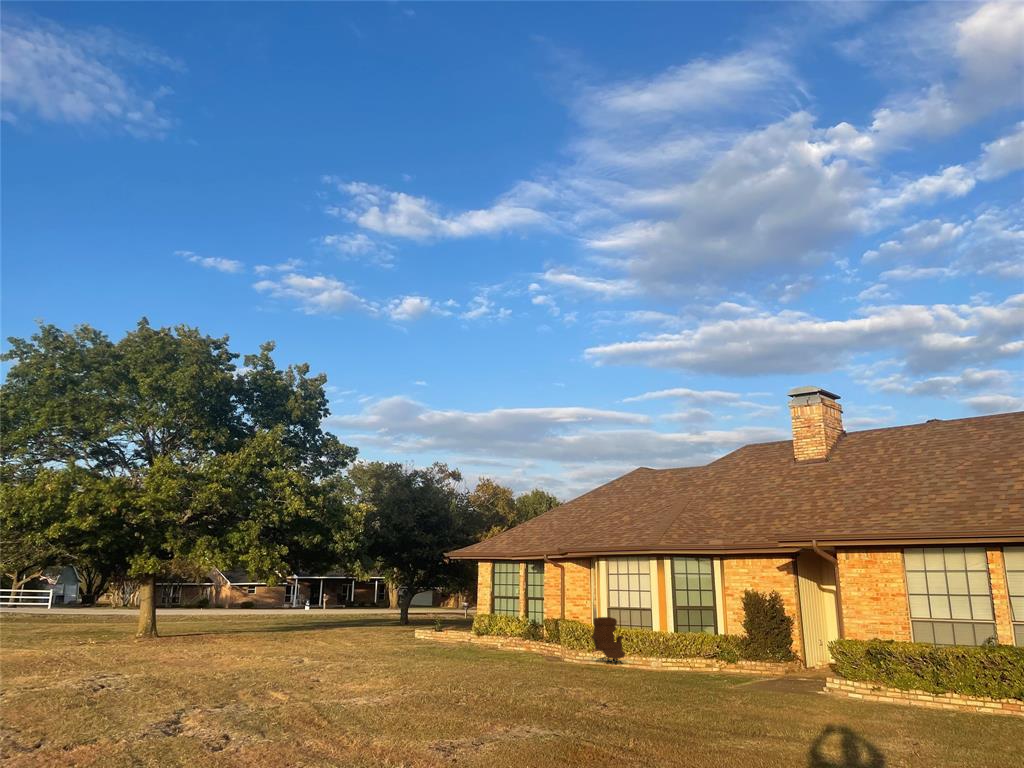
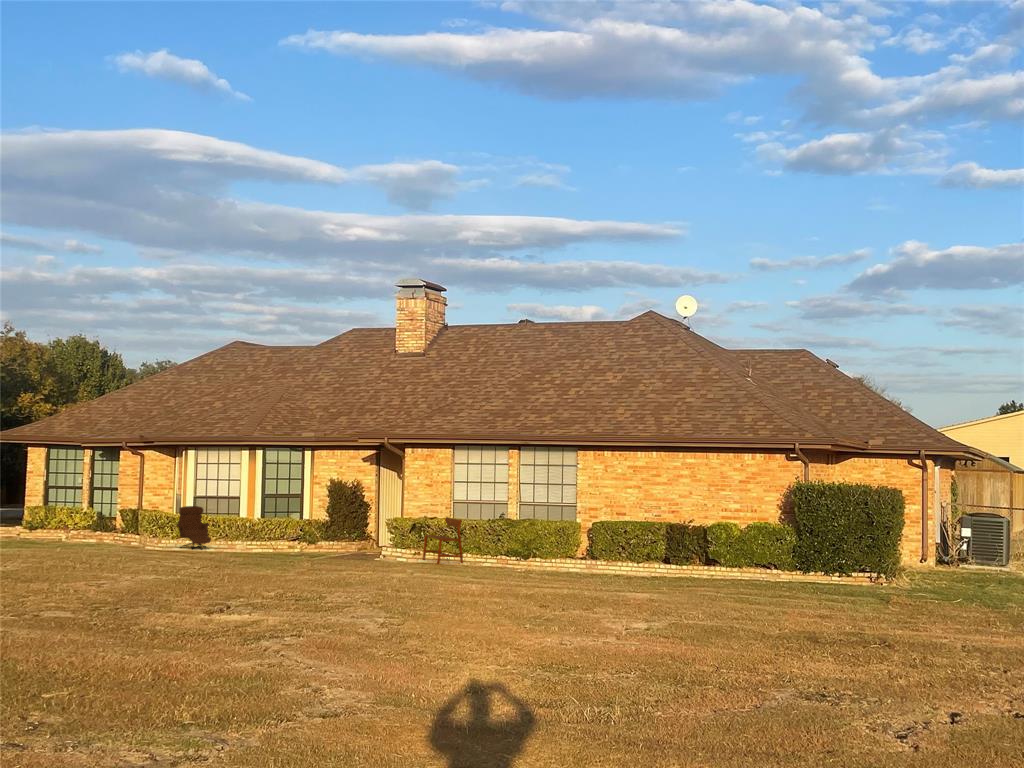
bench: none [883,640,953,709] -> present [423,517,463,564]

